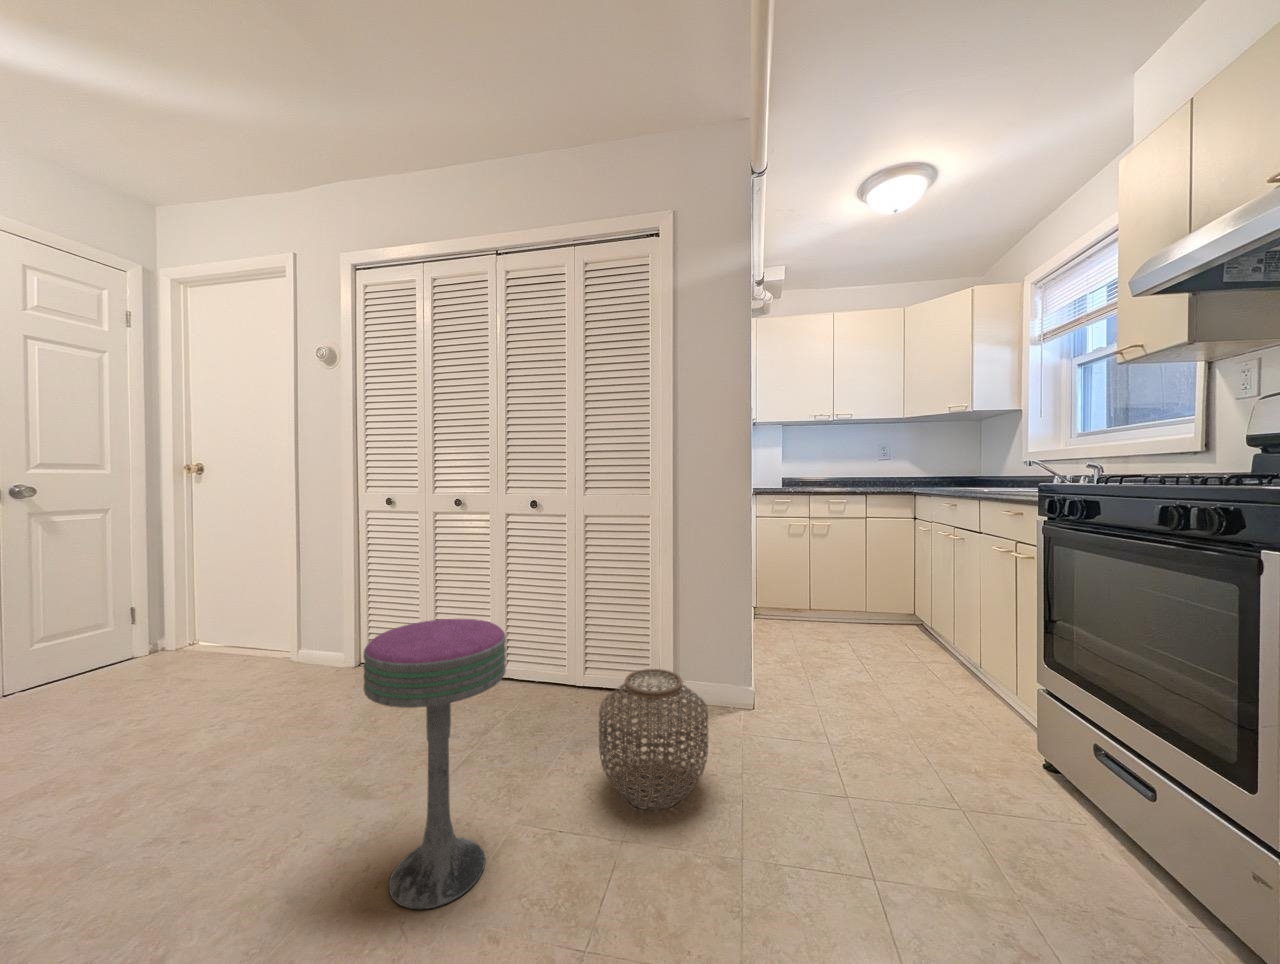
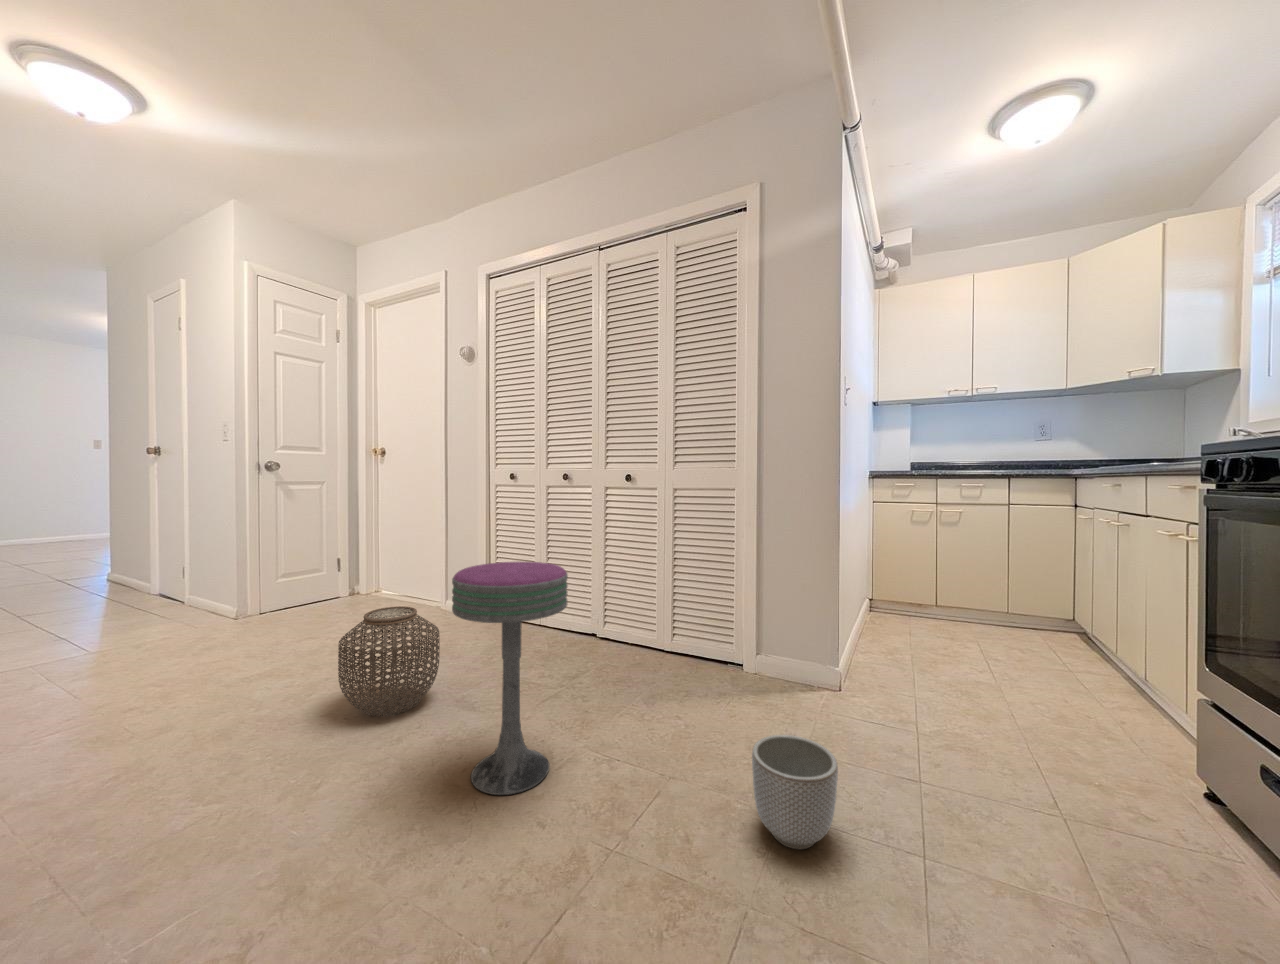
woven basket: present [599,669,708,810] -> present [338,606,440,716]
planter: none [718,778,802,897] -> present [752,735,838,849]

